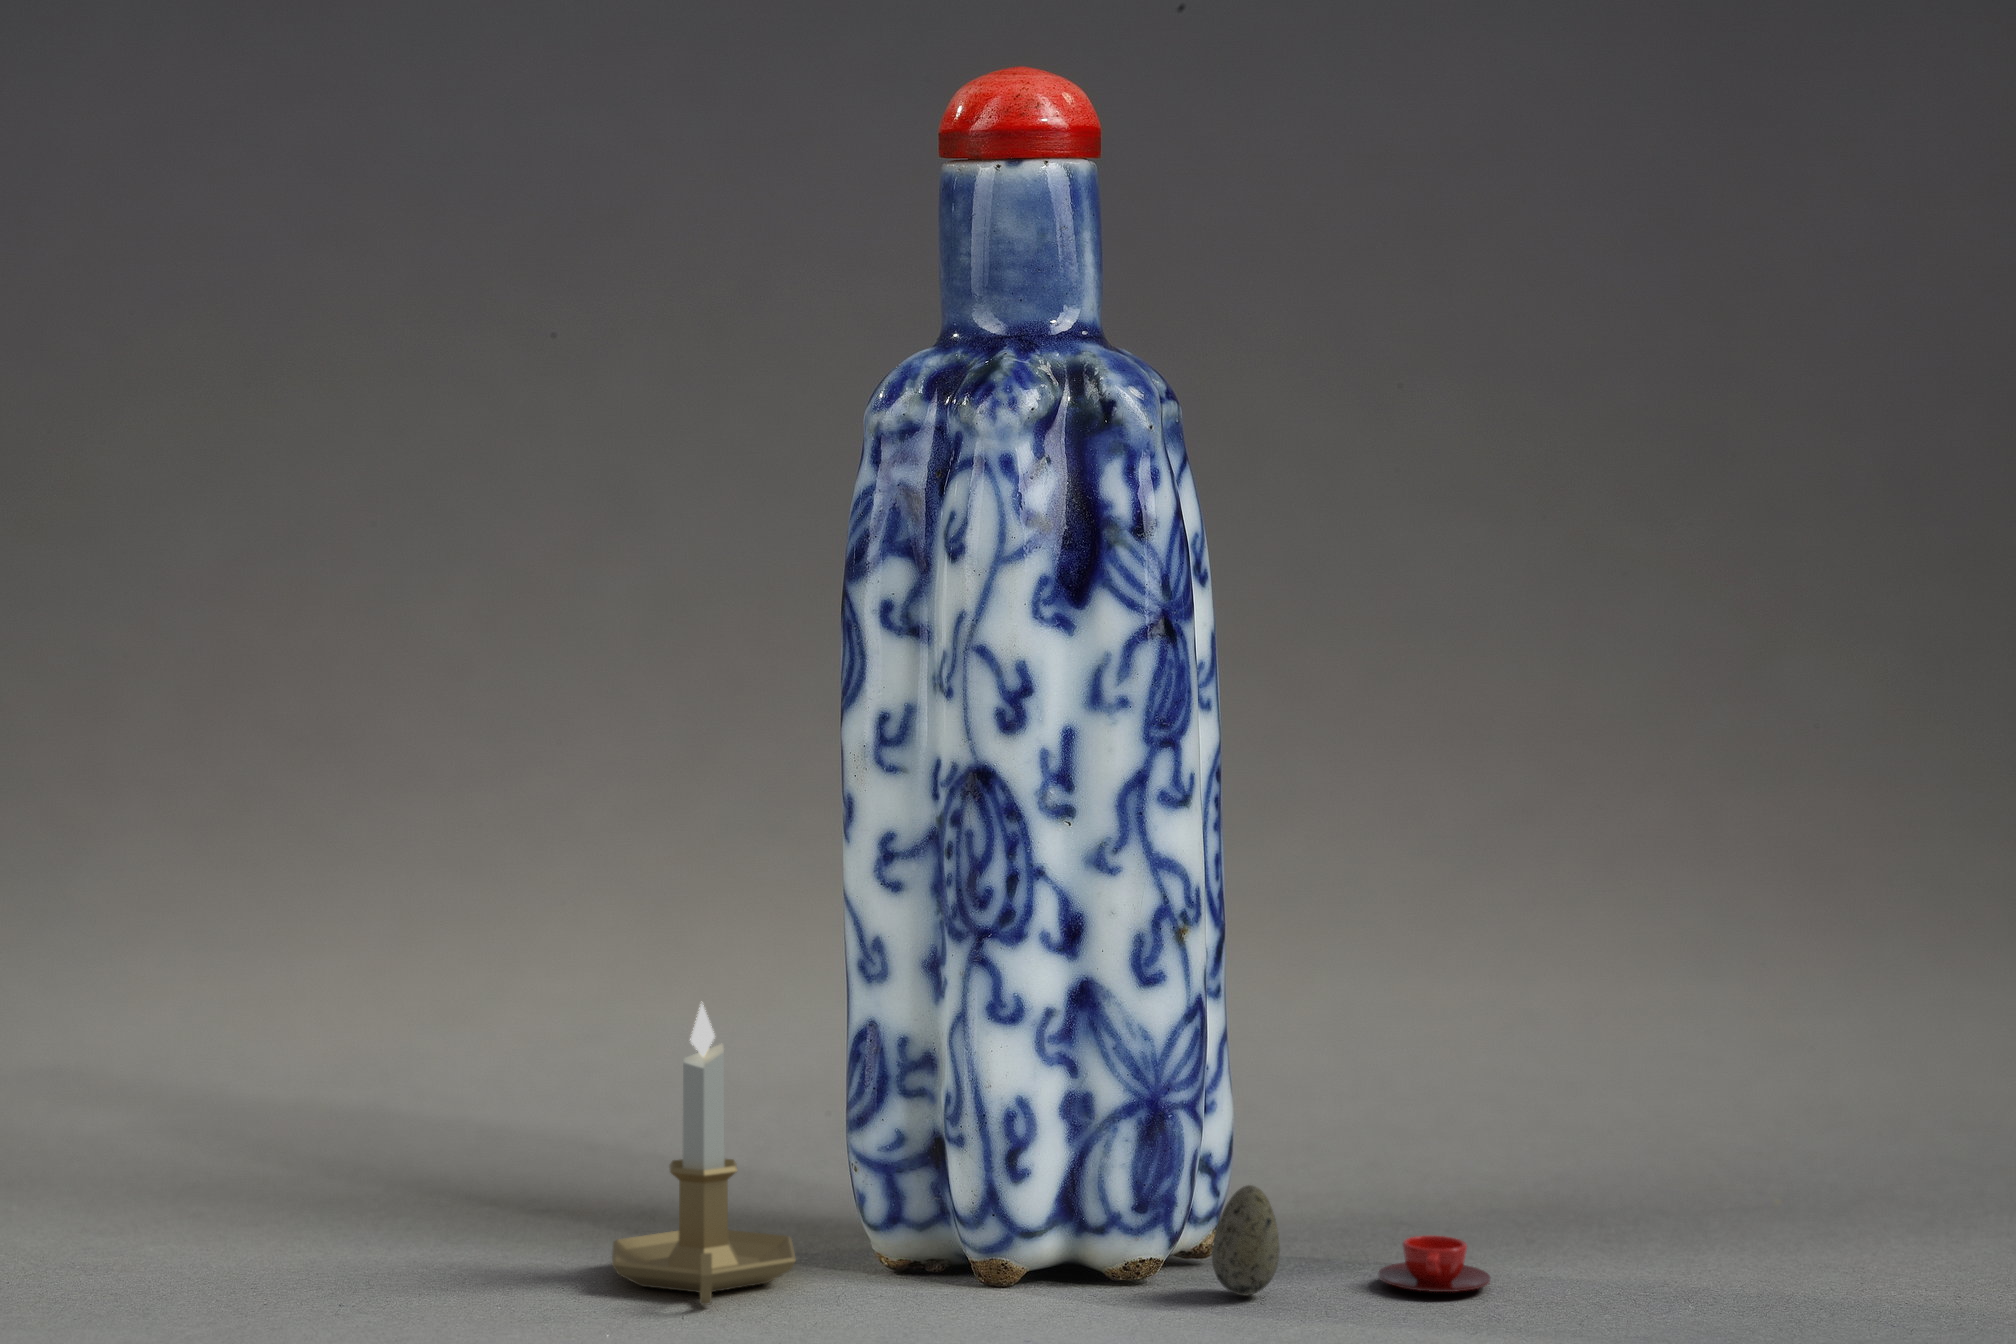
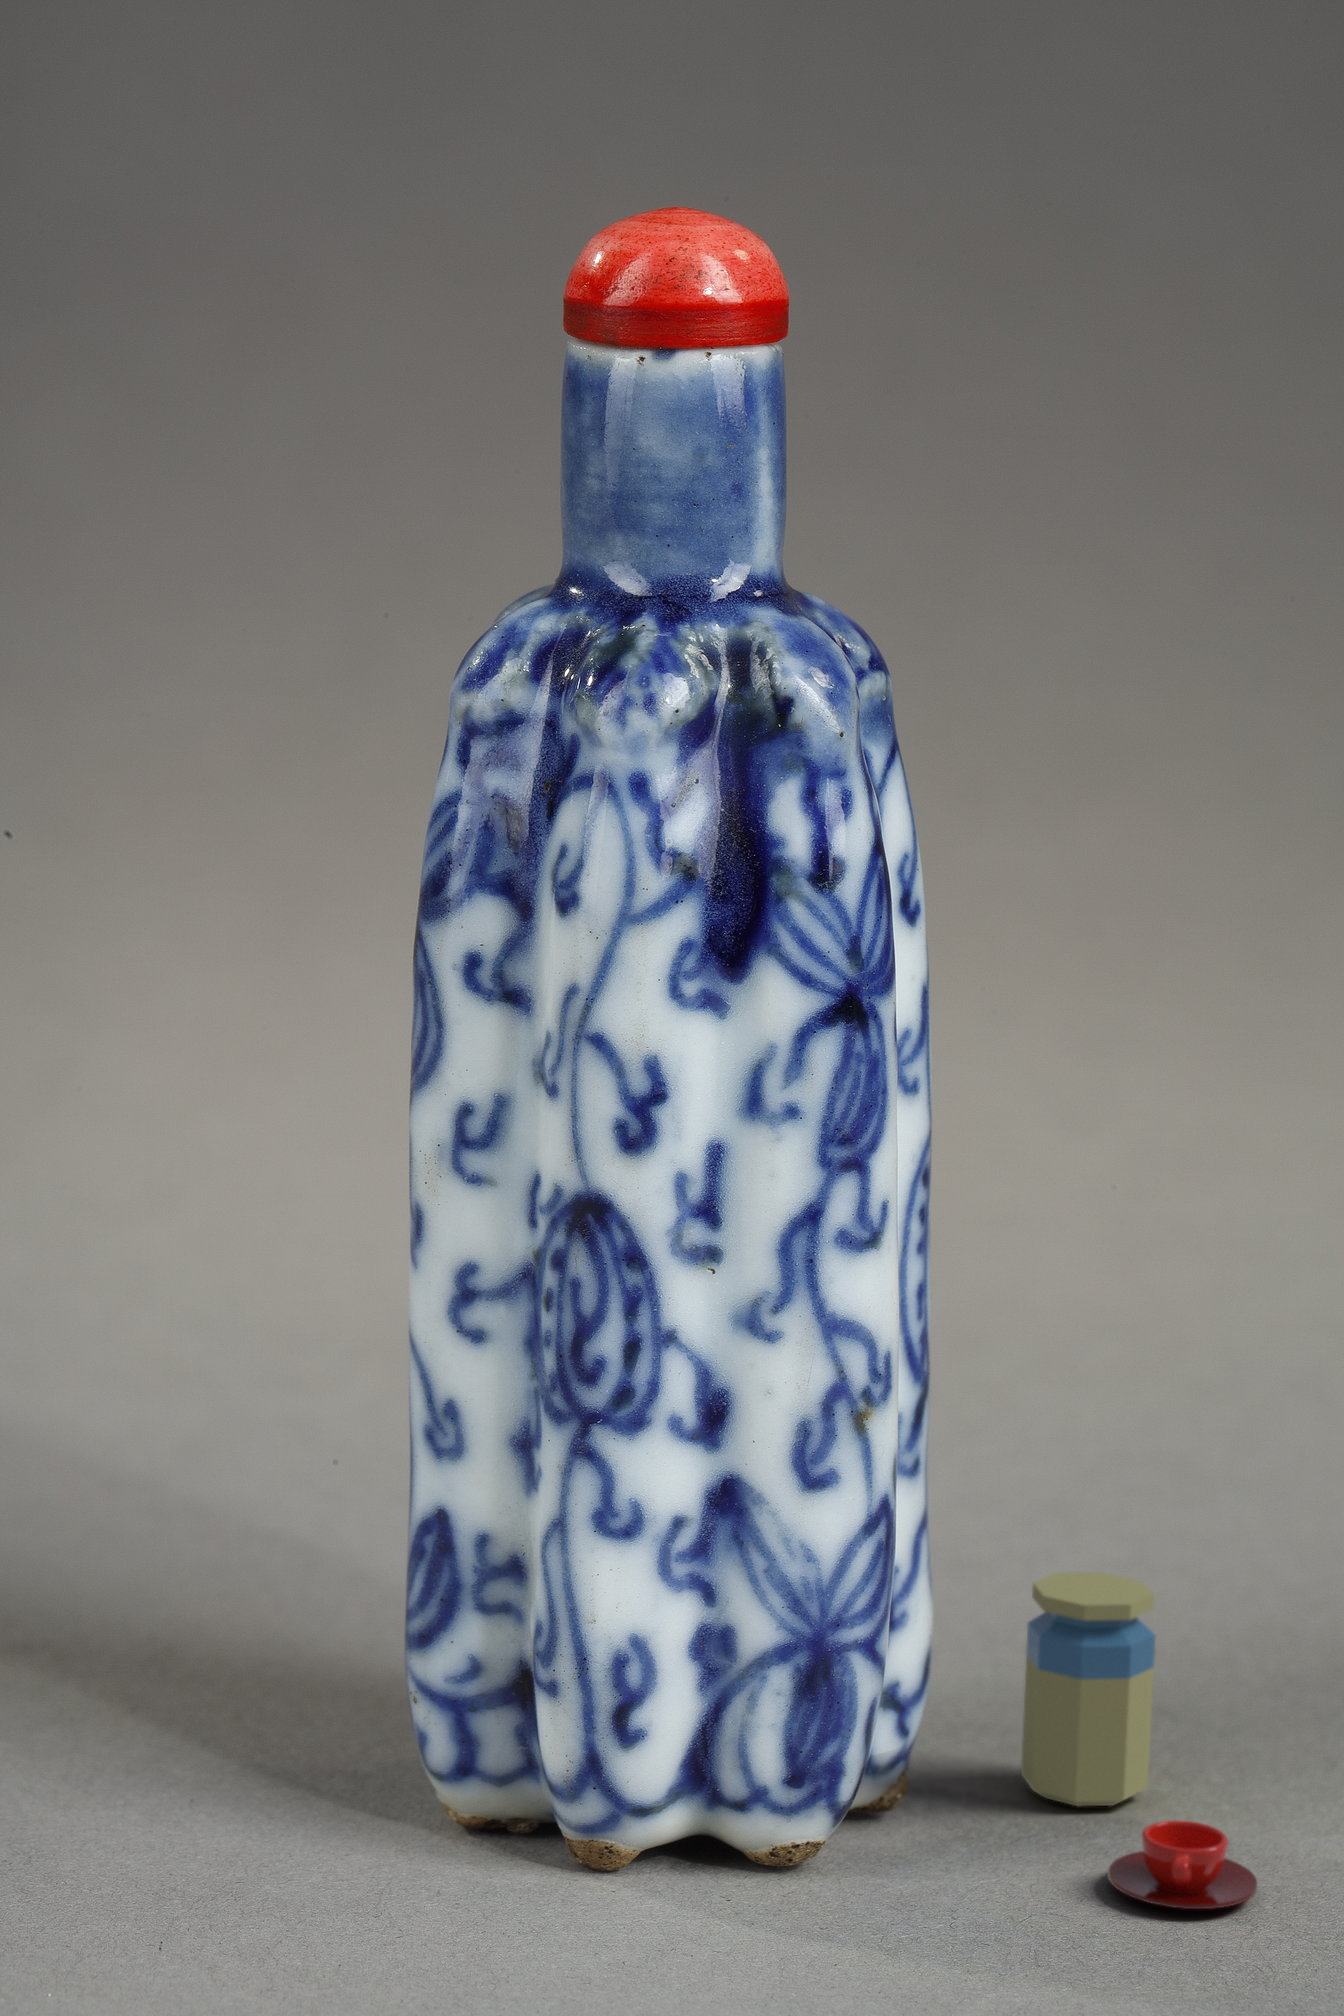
candlestick: present [612,1004,796,1305] -> none [87,1488,334,1904]
jar: none [1310,1074,1407,1245] -> present [1021,1572,1156,1806]
decorative egg: present [1212,1185,1280,1296] -> none [887,1762,977,1905]

